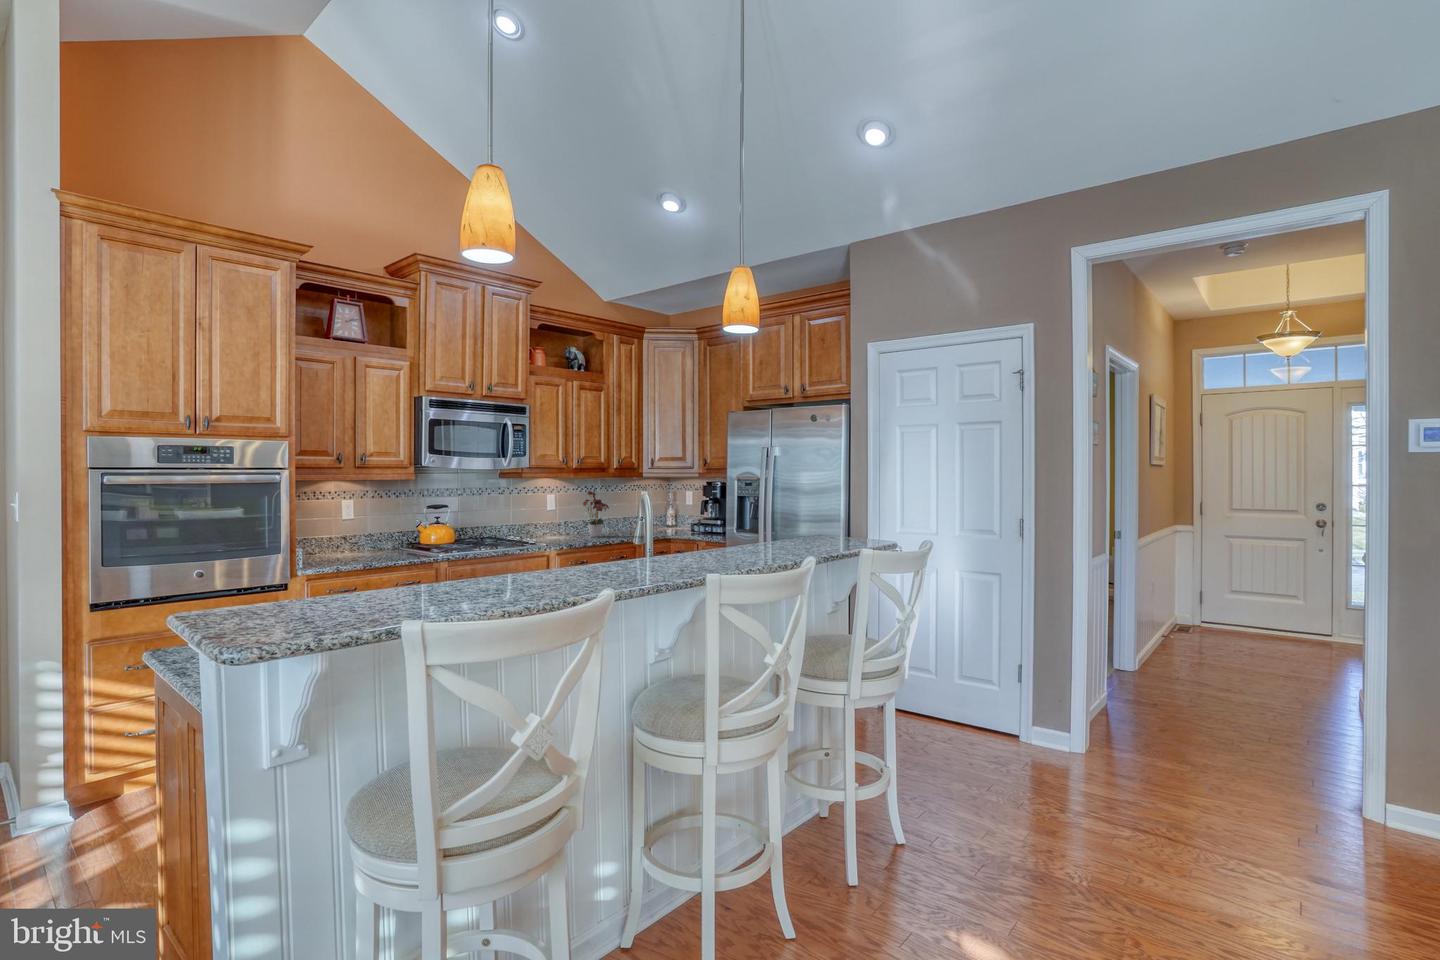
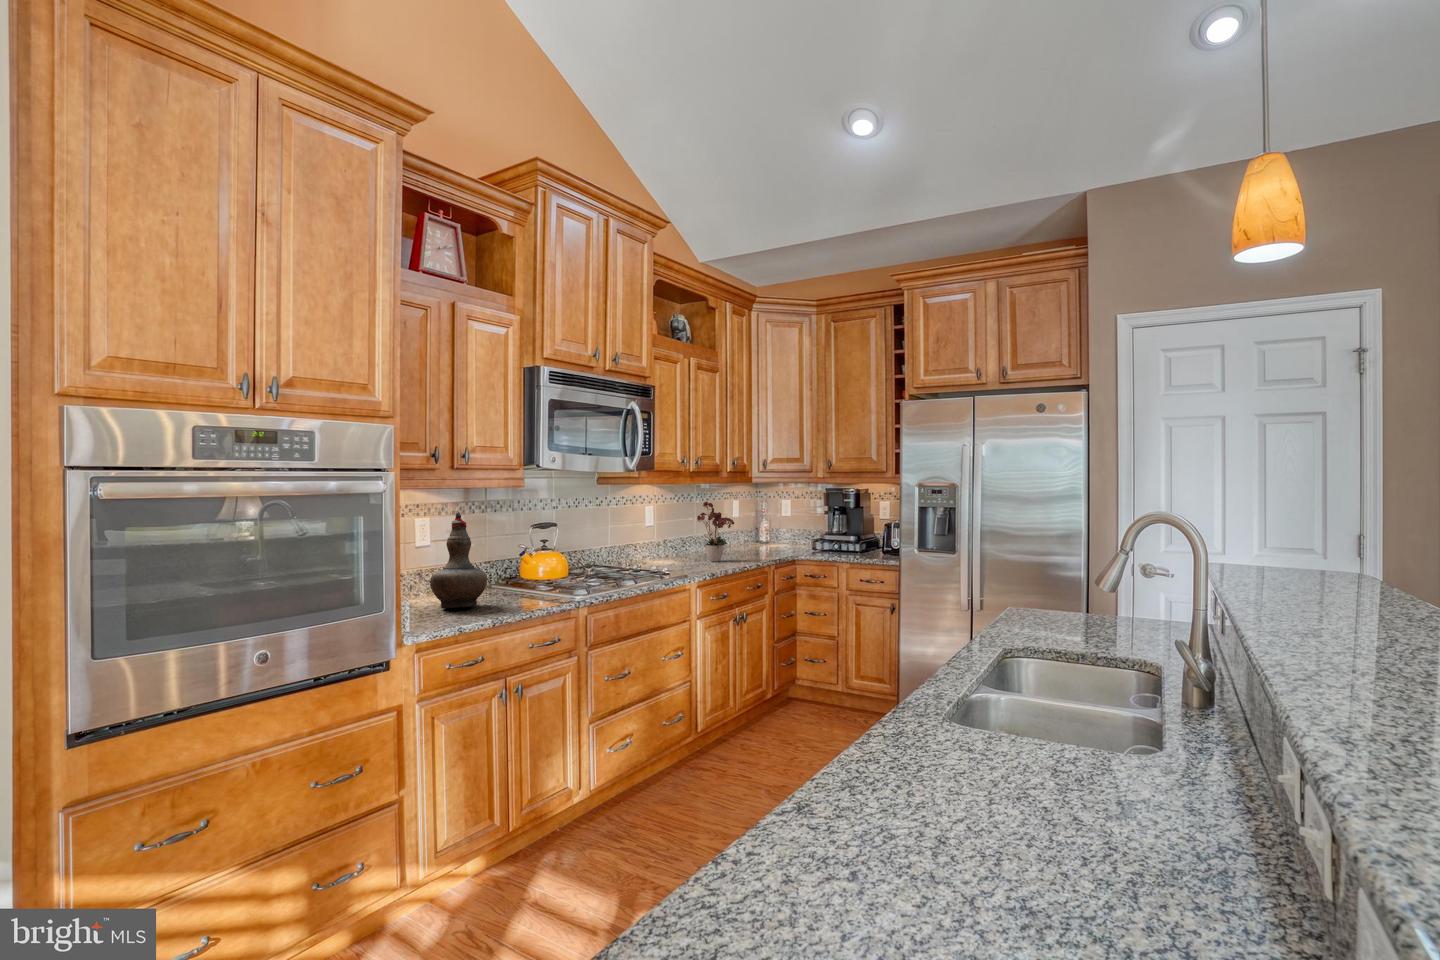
decorative vase: none [335,494,374,558] -> present [430,512,487,608]

